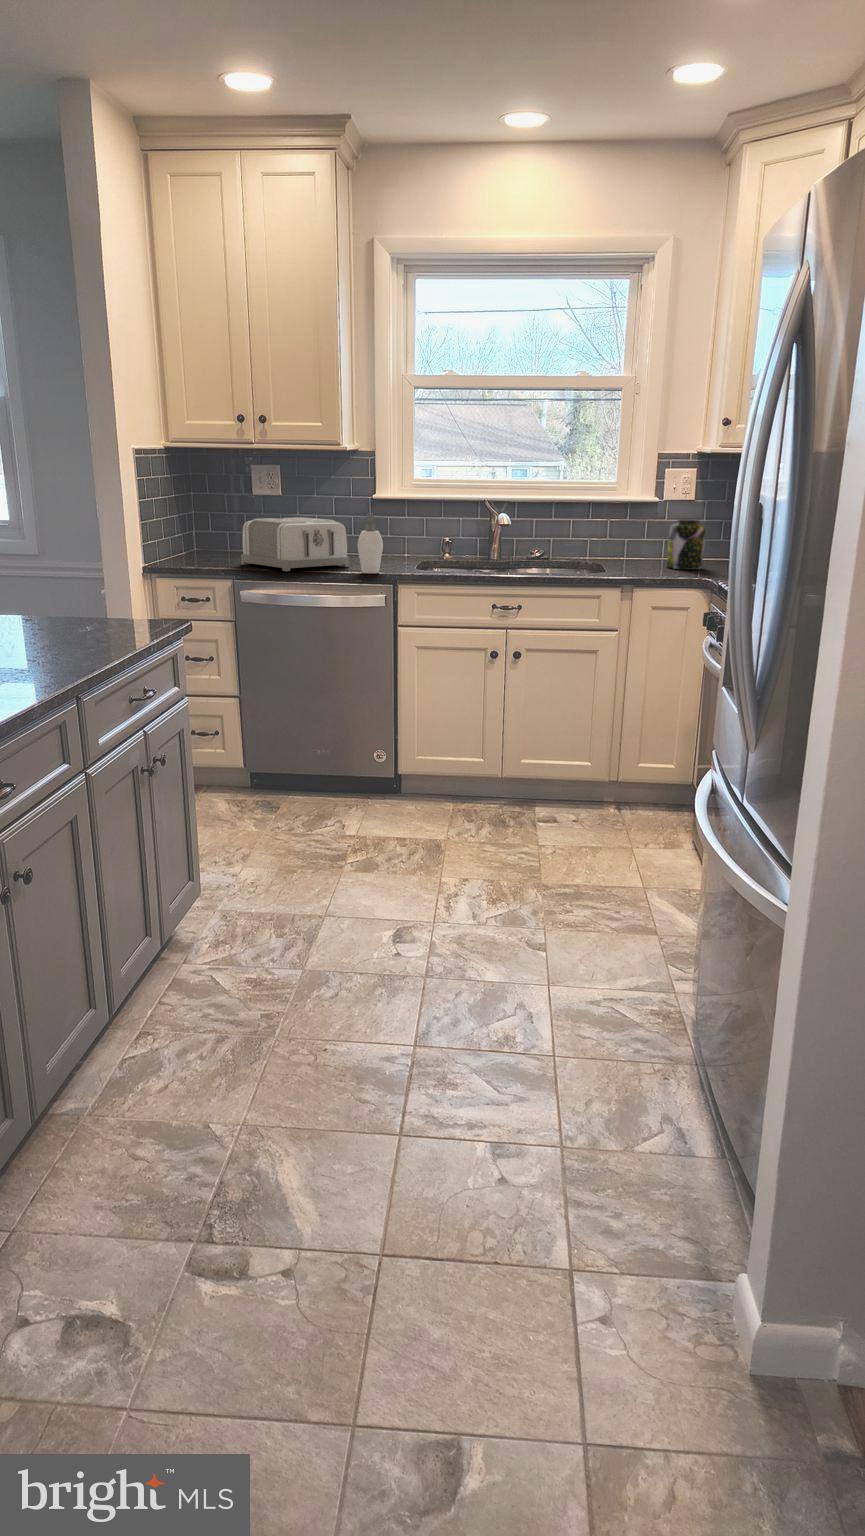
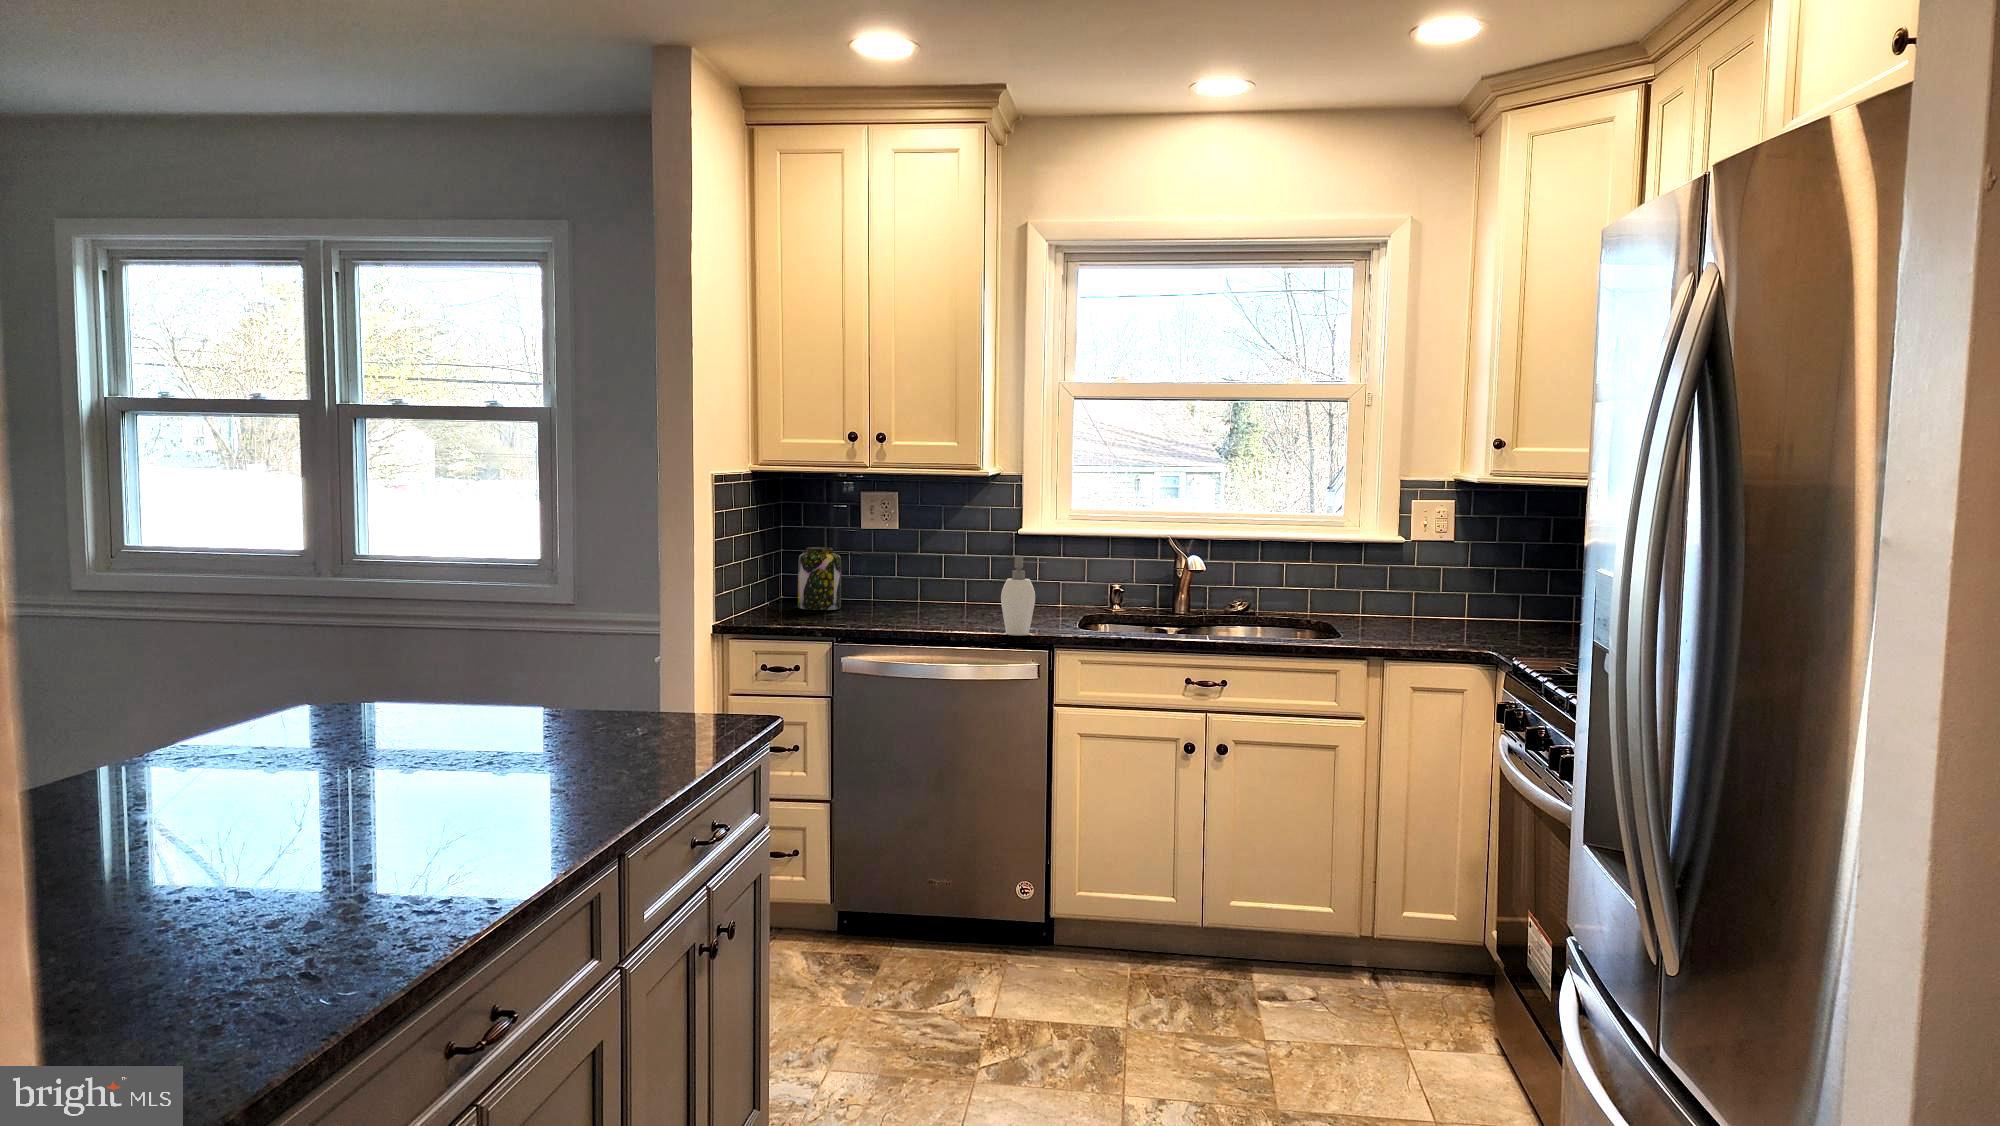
toaster: present [241,517,349,571] -> none [843,559,988,631]
jar: present [667,519,705,570] -> present [798,547,841,610]

